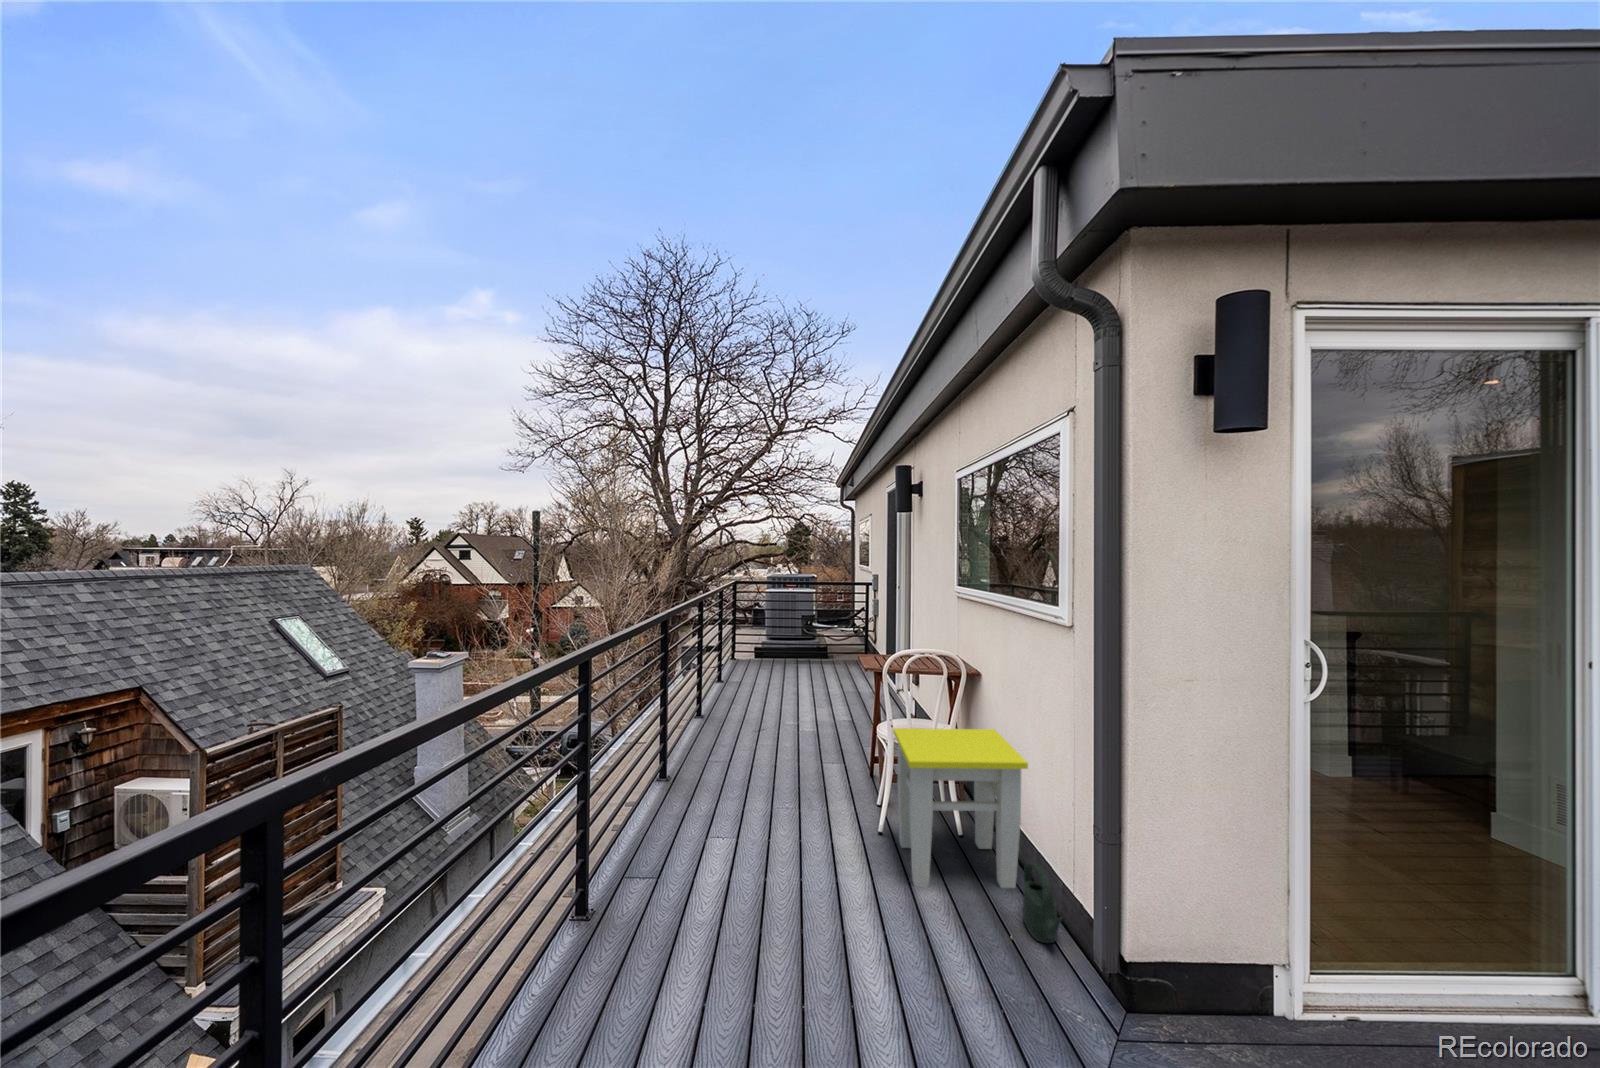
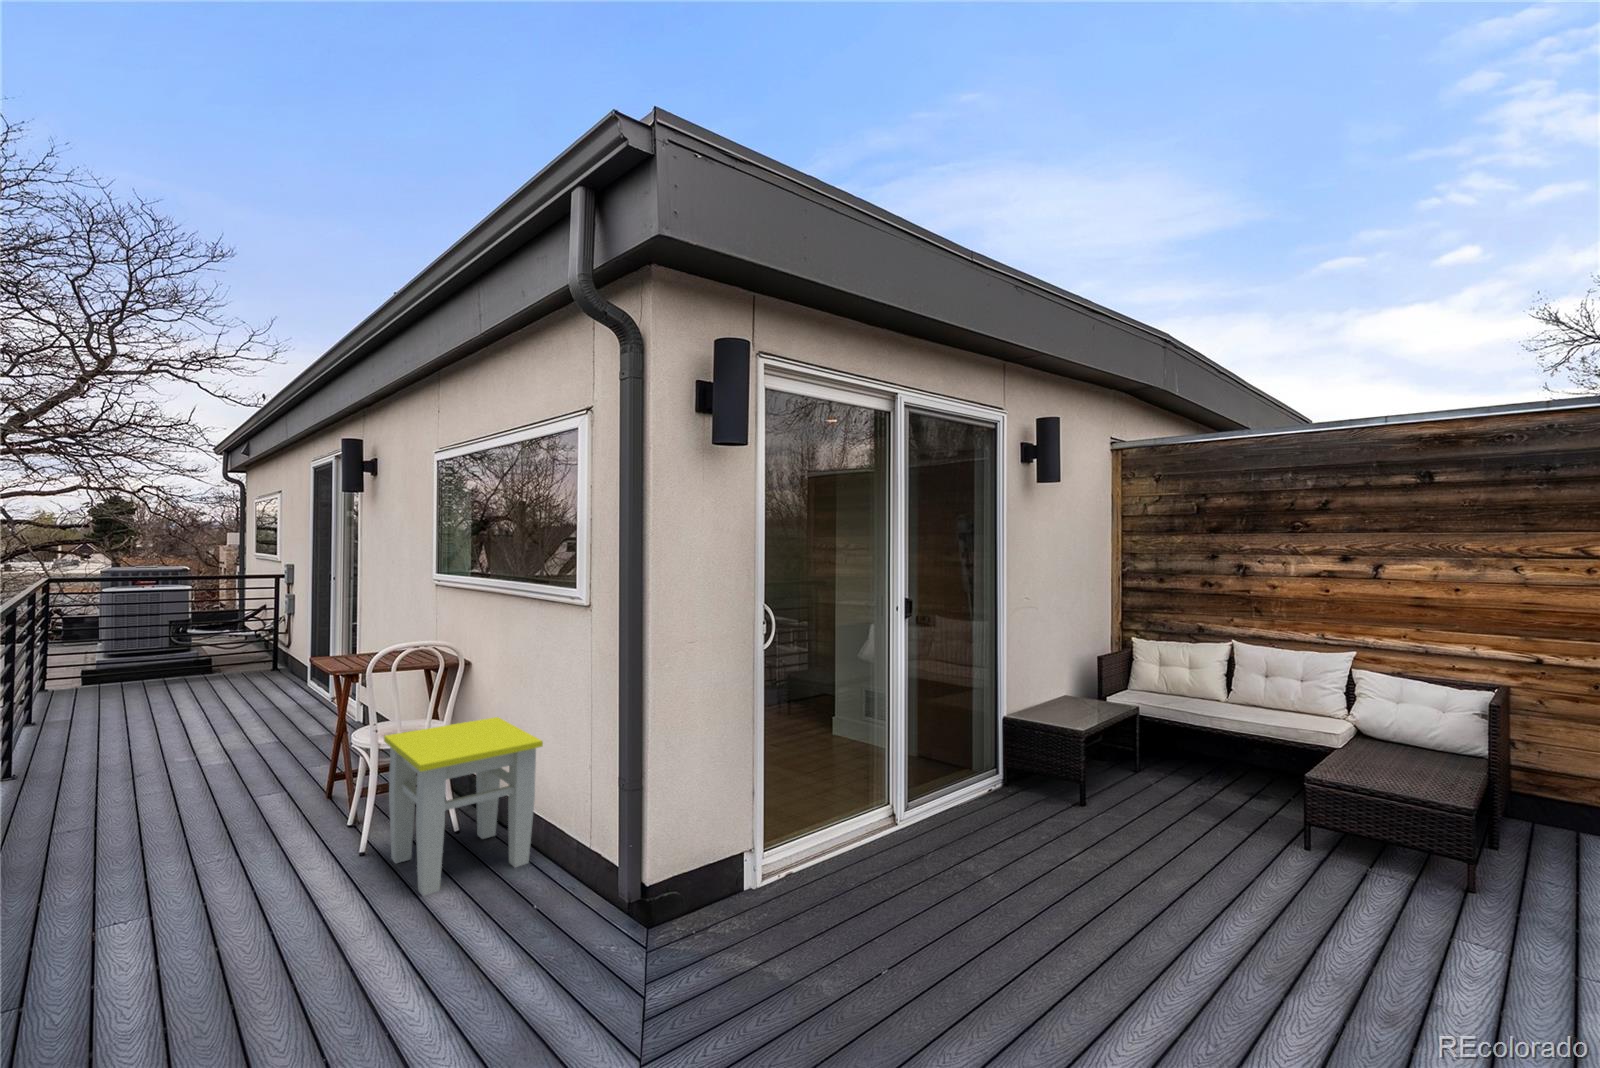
watering can: present [1023,862,1064,943] -> none [542,831,591,901]

